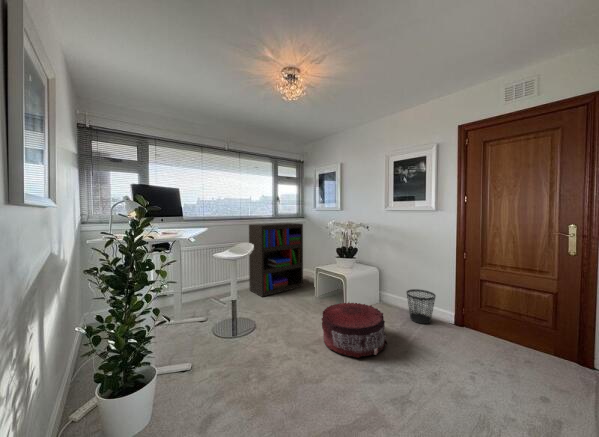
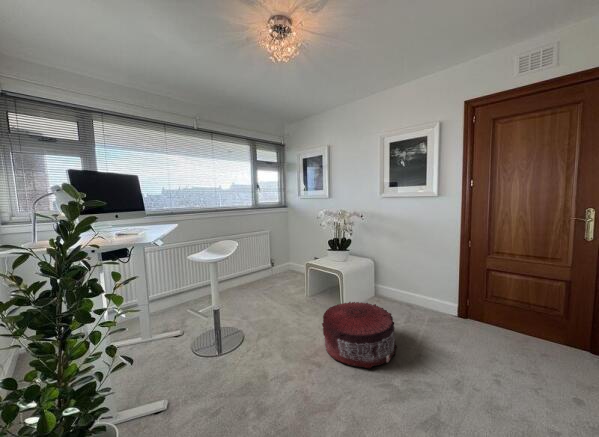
bookshelf: present [249,223,303,297] -> none [226,213,290,299]
wastebasket: present [407,289,436,324] -> none [408,282,439,319]

